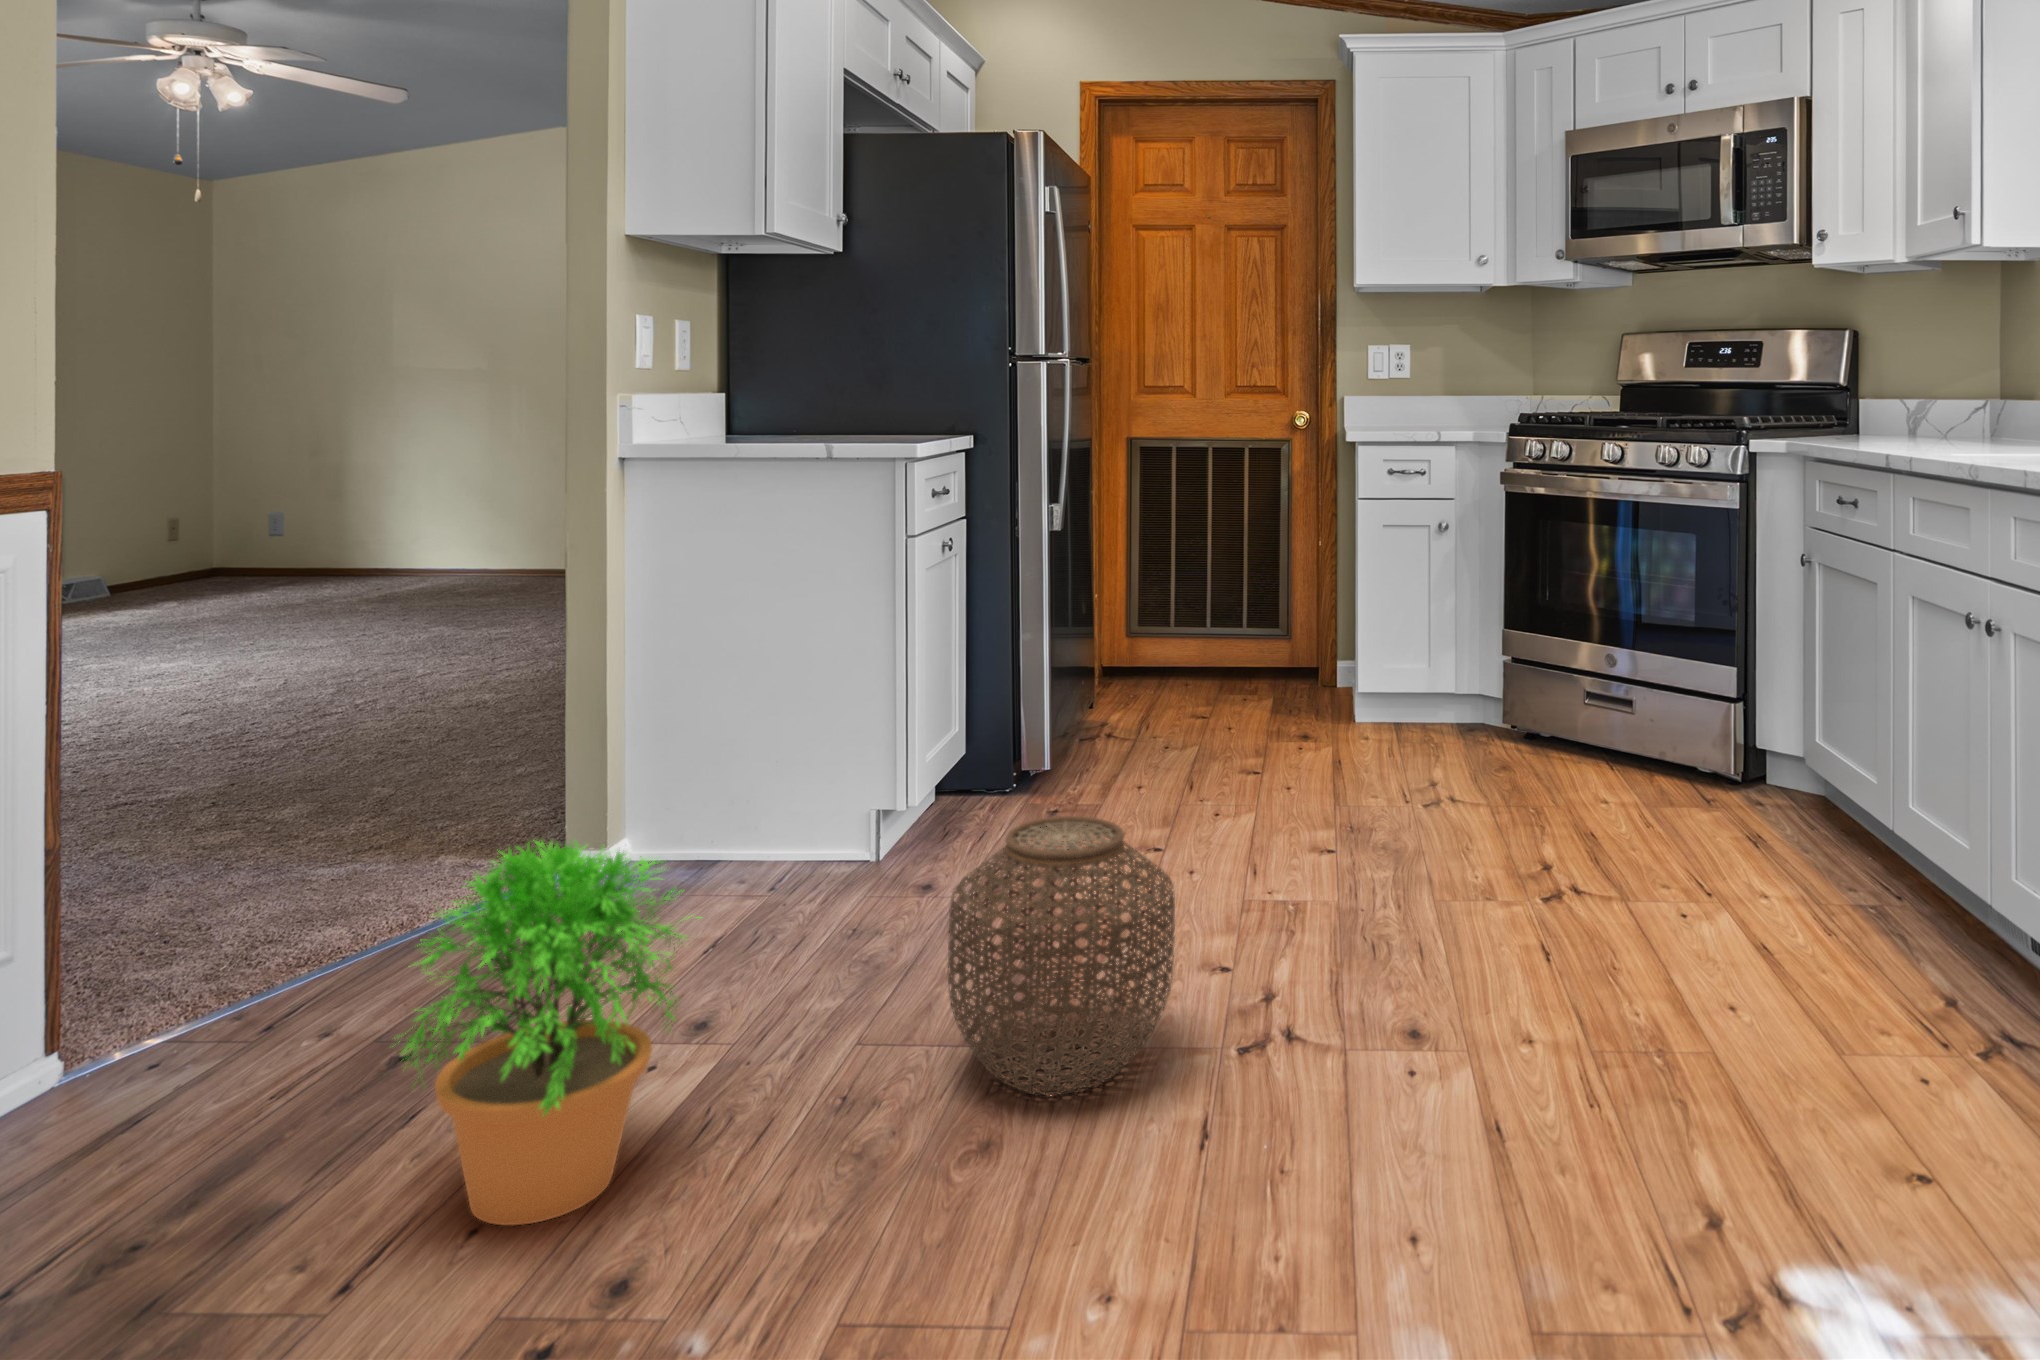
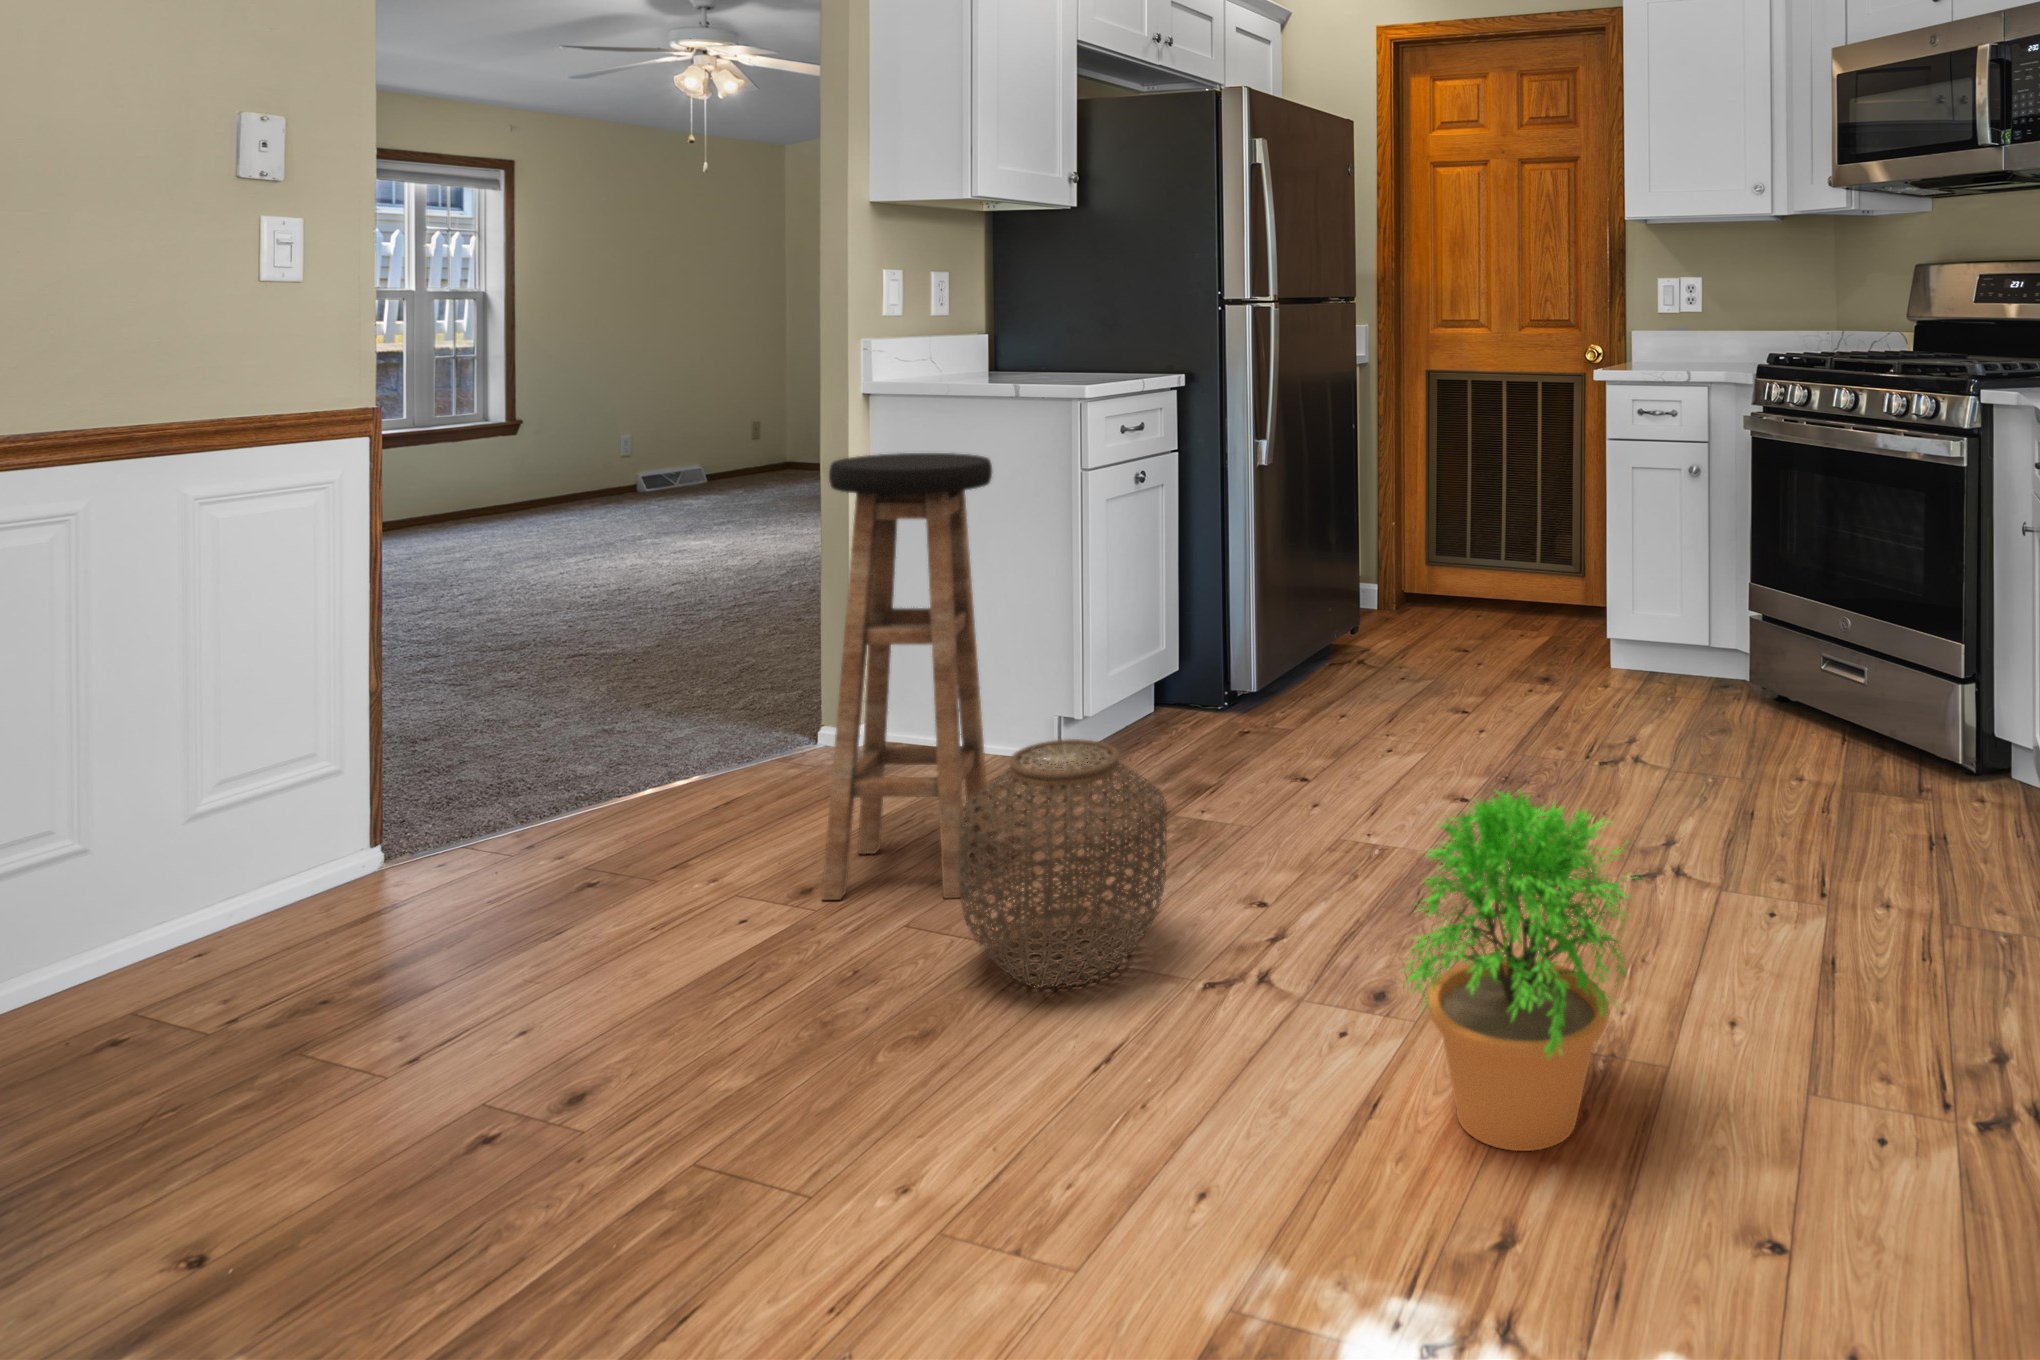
bar stool: none [711,514,900,1043] -> present [822,453,992,900]
potted plant: present [398,840,702,1225] -> present [1406,790,1632,1151]

